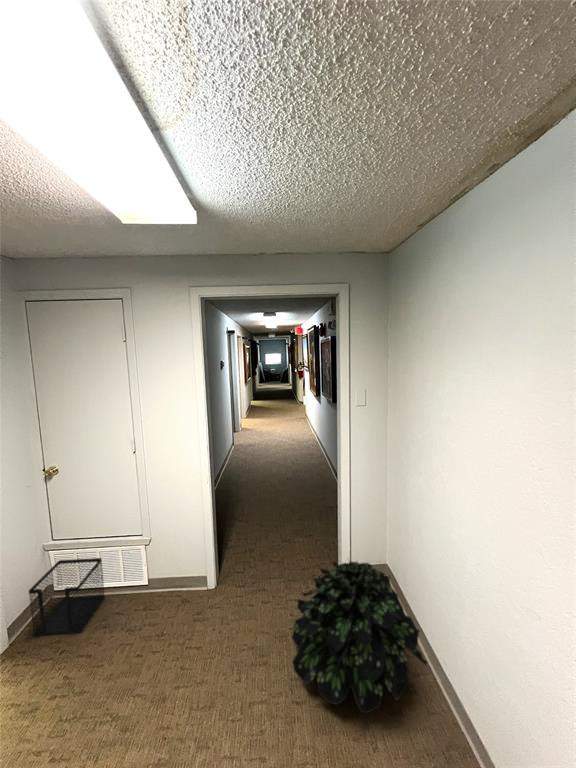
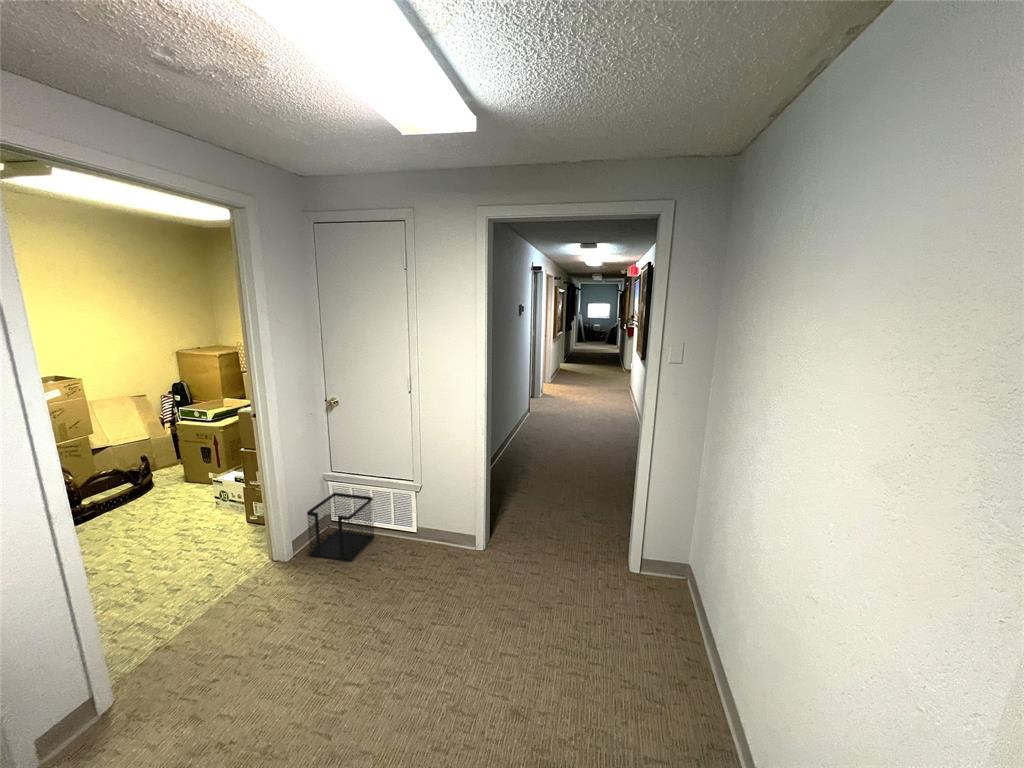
potted plant: present [292,562,427,713] -> none [551,531,708,686]

